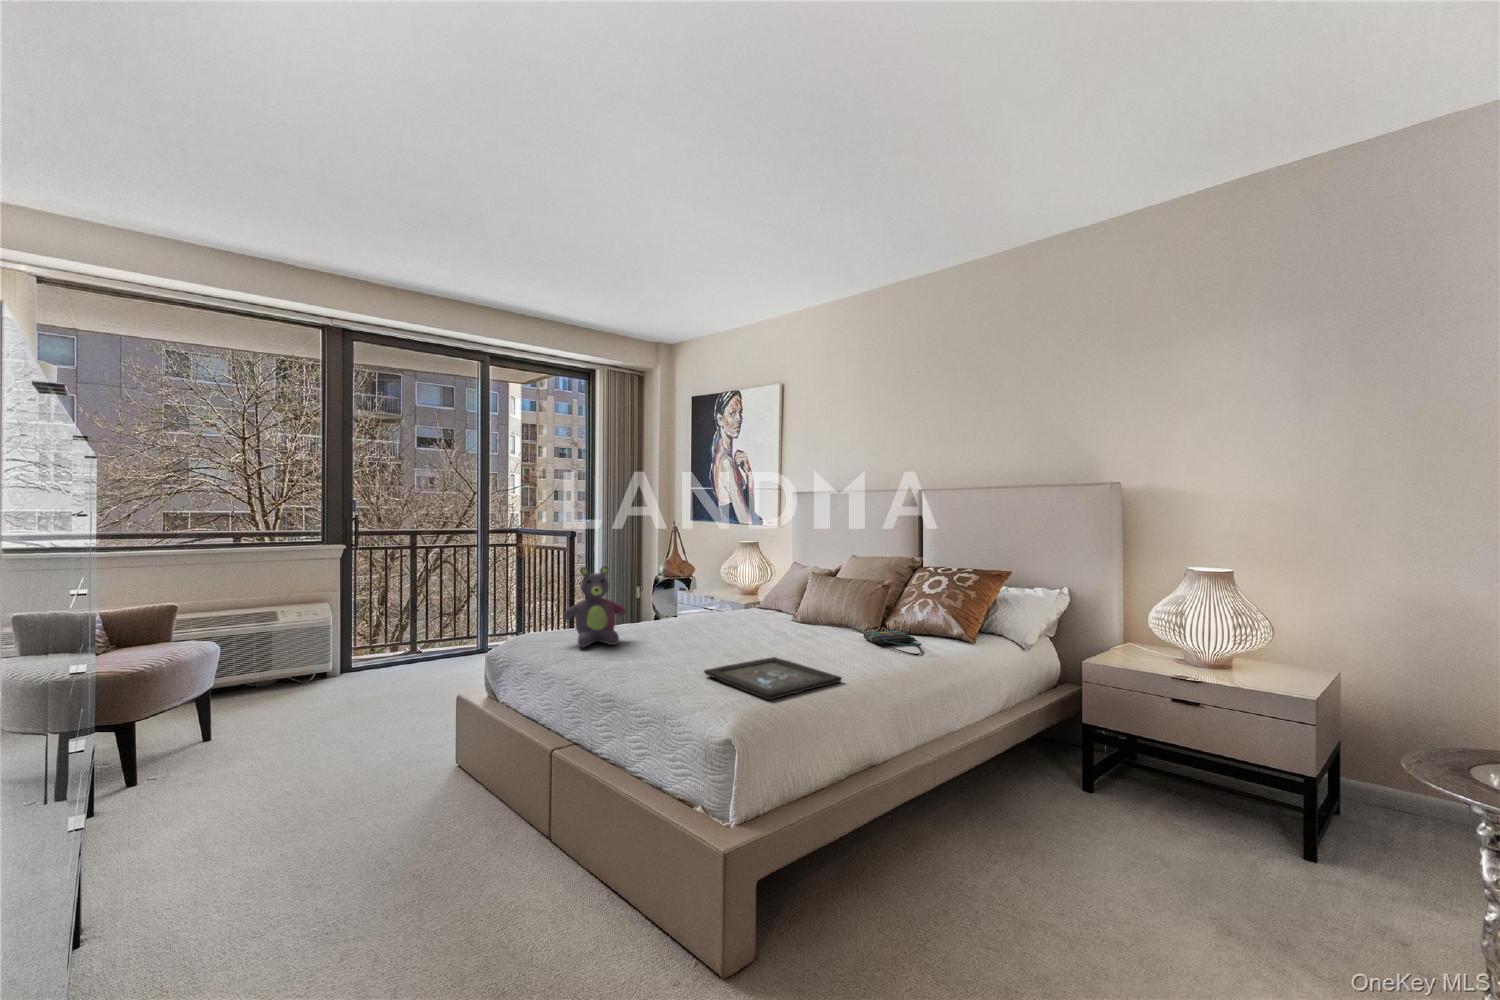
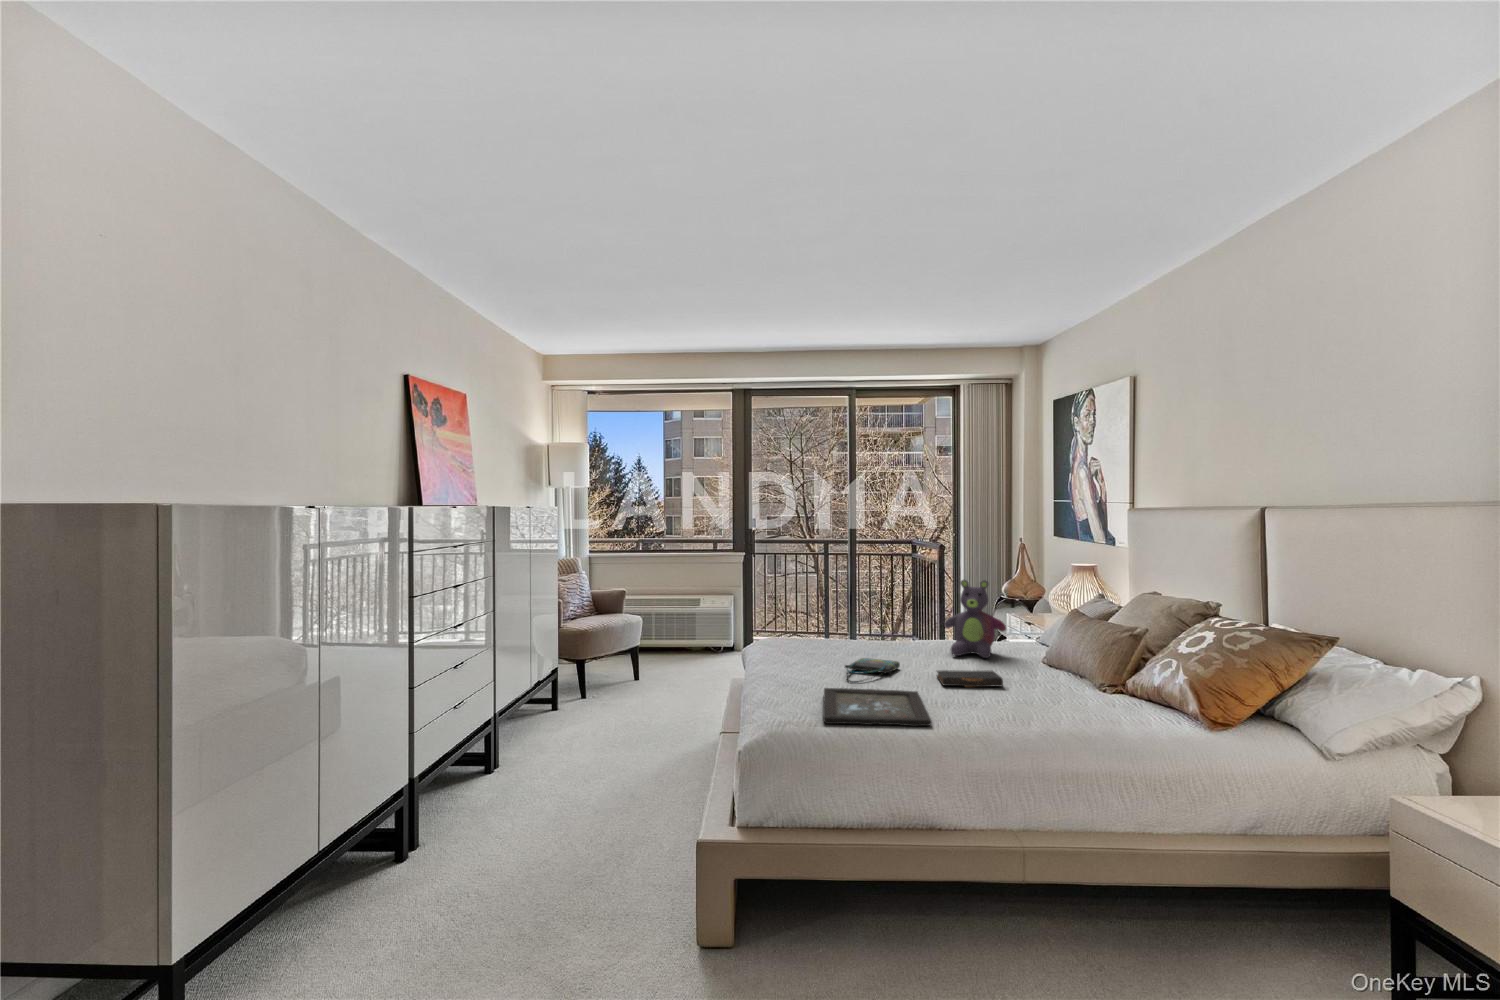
stuffed bear: present [563,566,626,648] -> present [944,580,1006,658]
book: none [748,630,811,649] -> present [937,670,1003,687]
tote bag: present [864,630,921,655] -> present [845,658,900,683]

